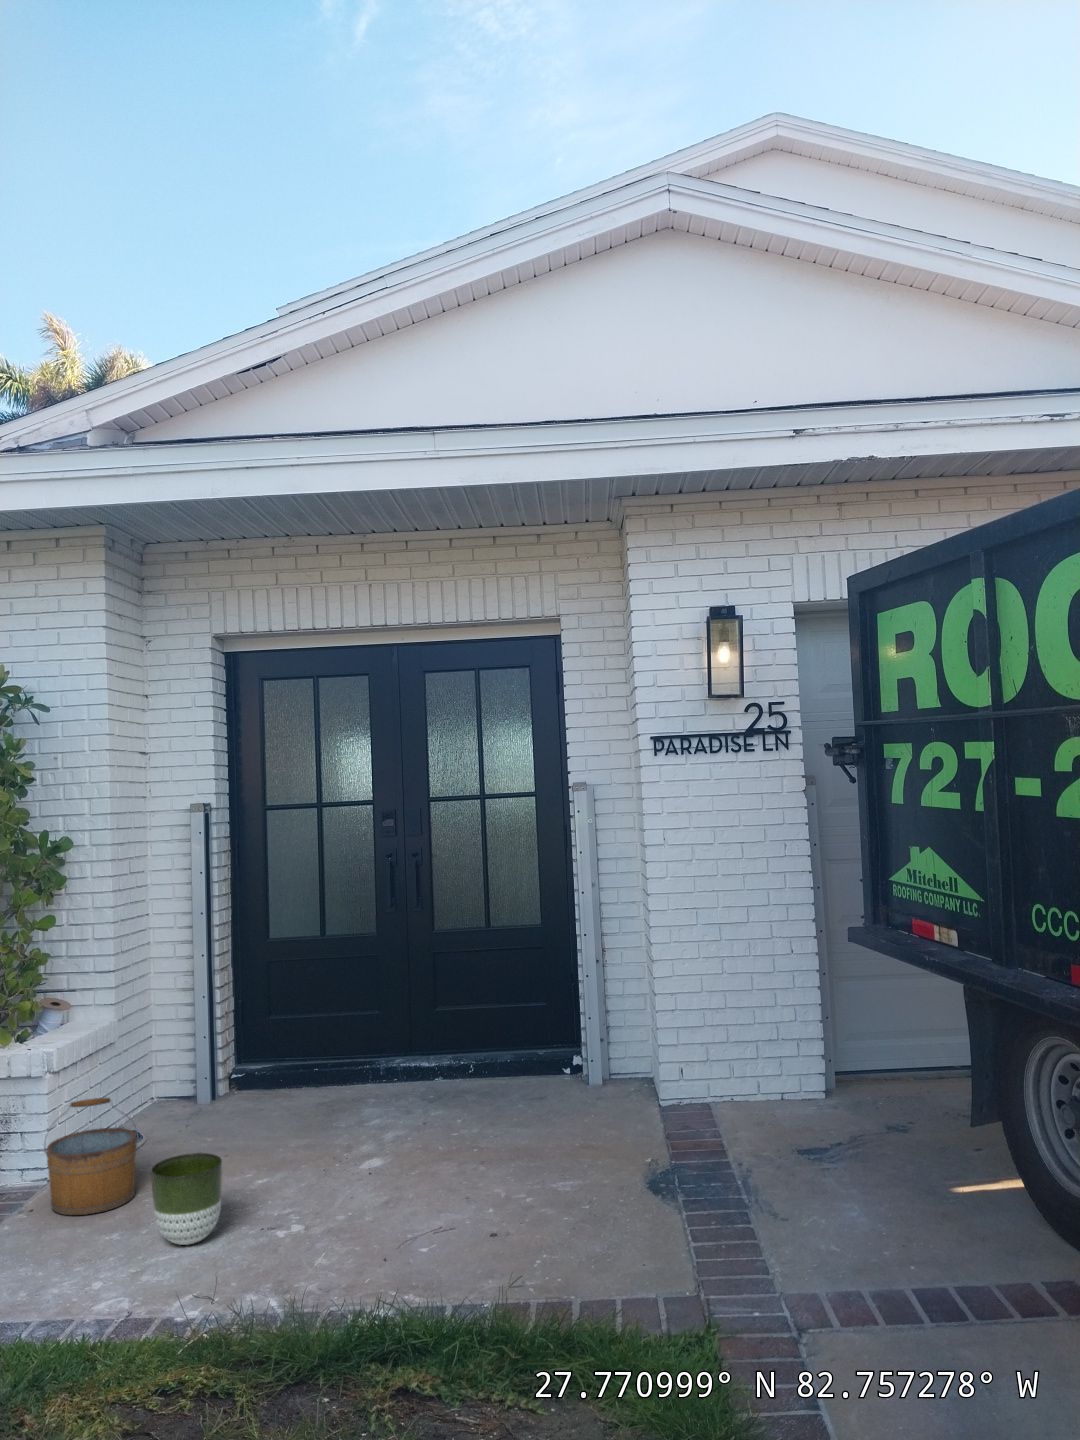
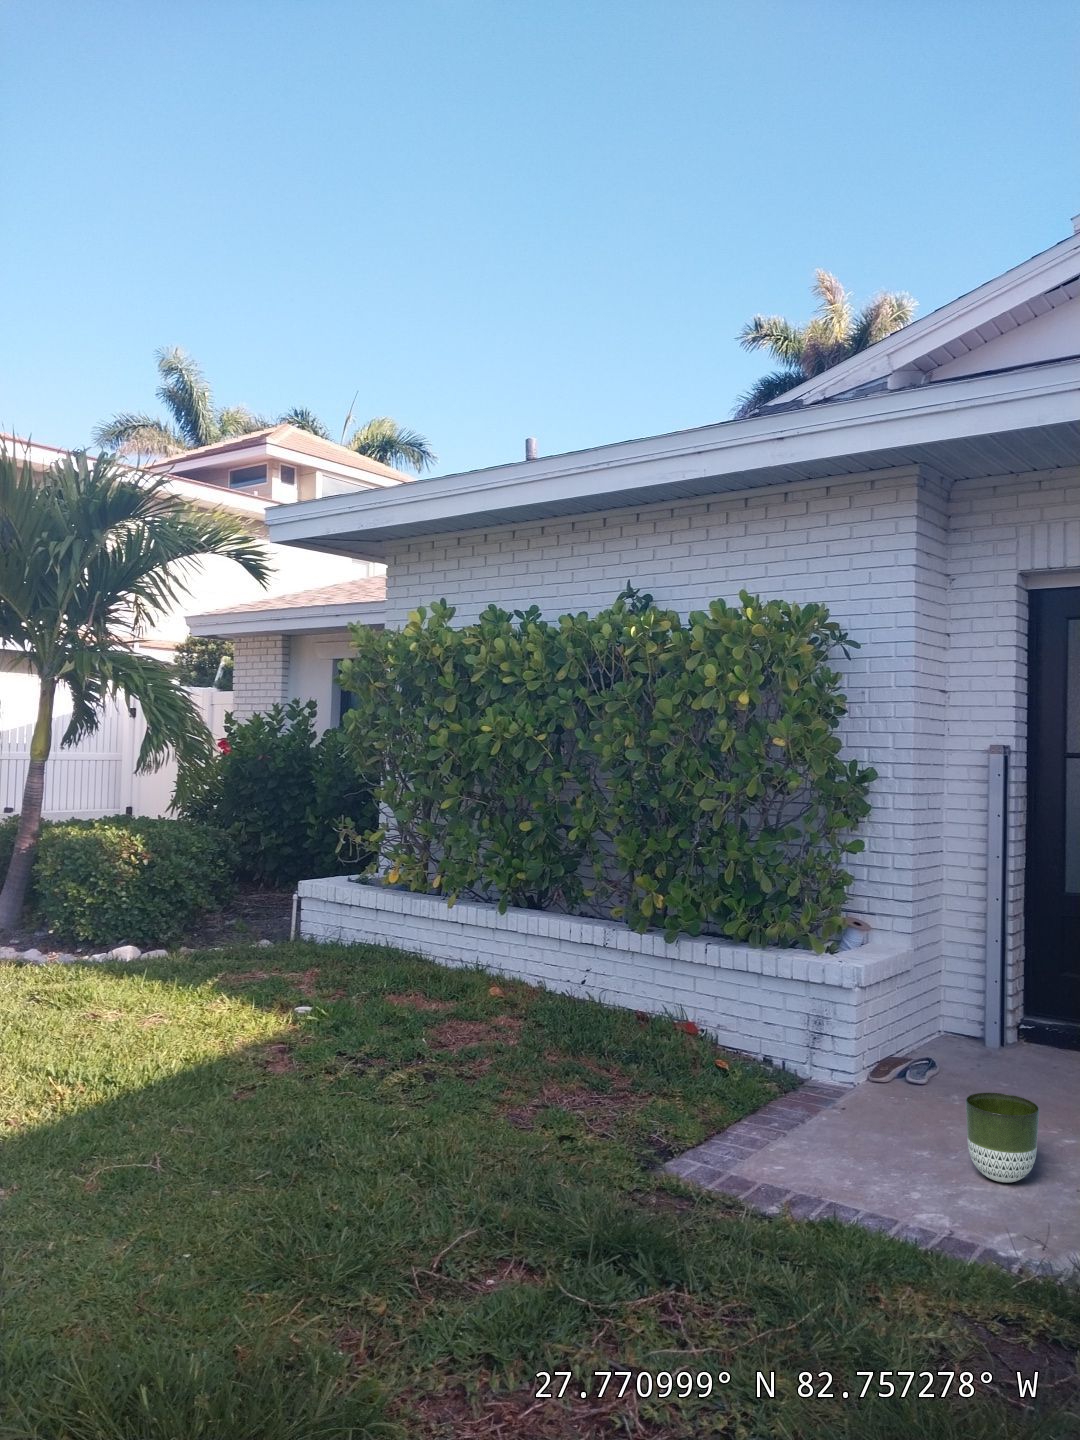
bucket: present [44,1098,138,1215] -> none [855,1019,944,1128]

